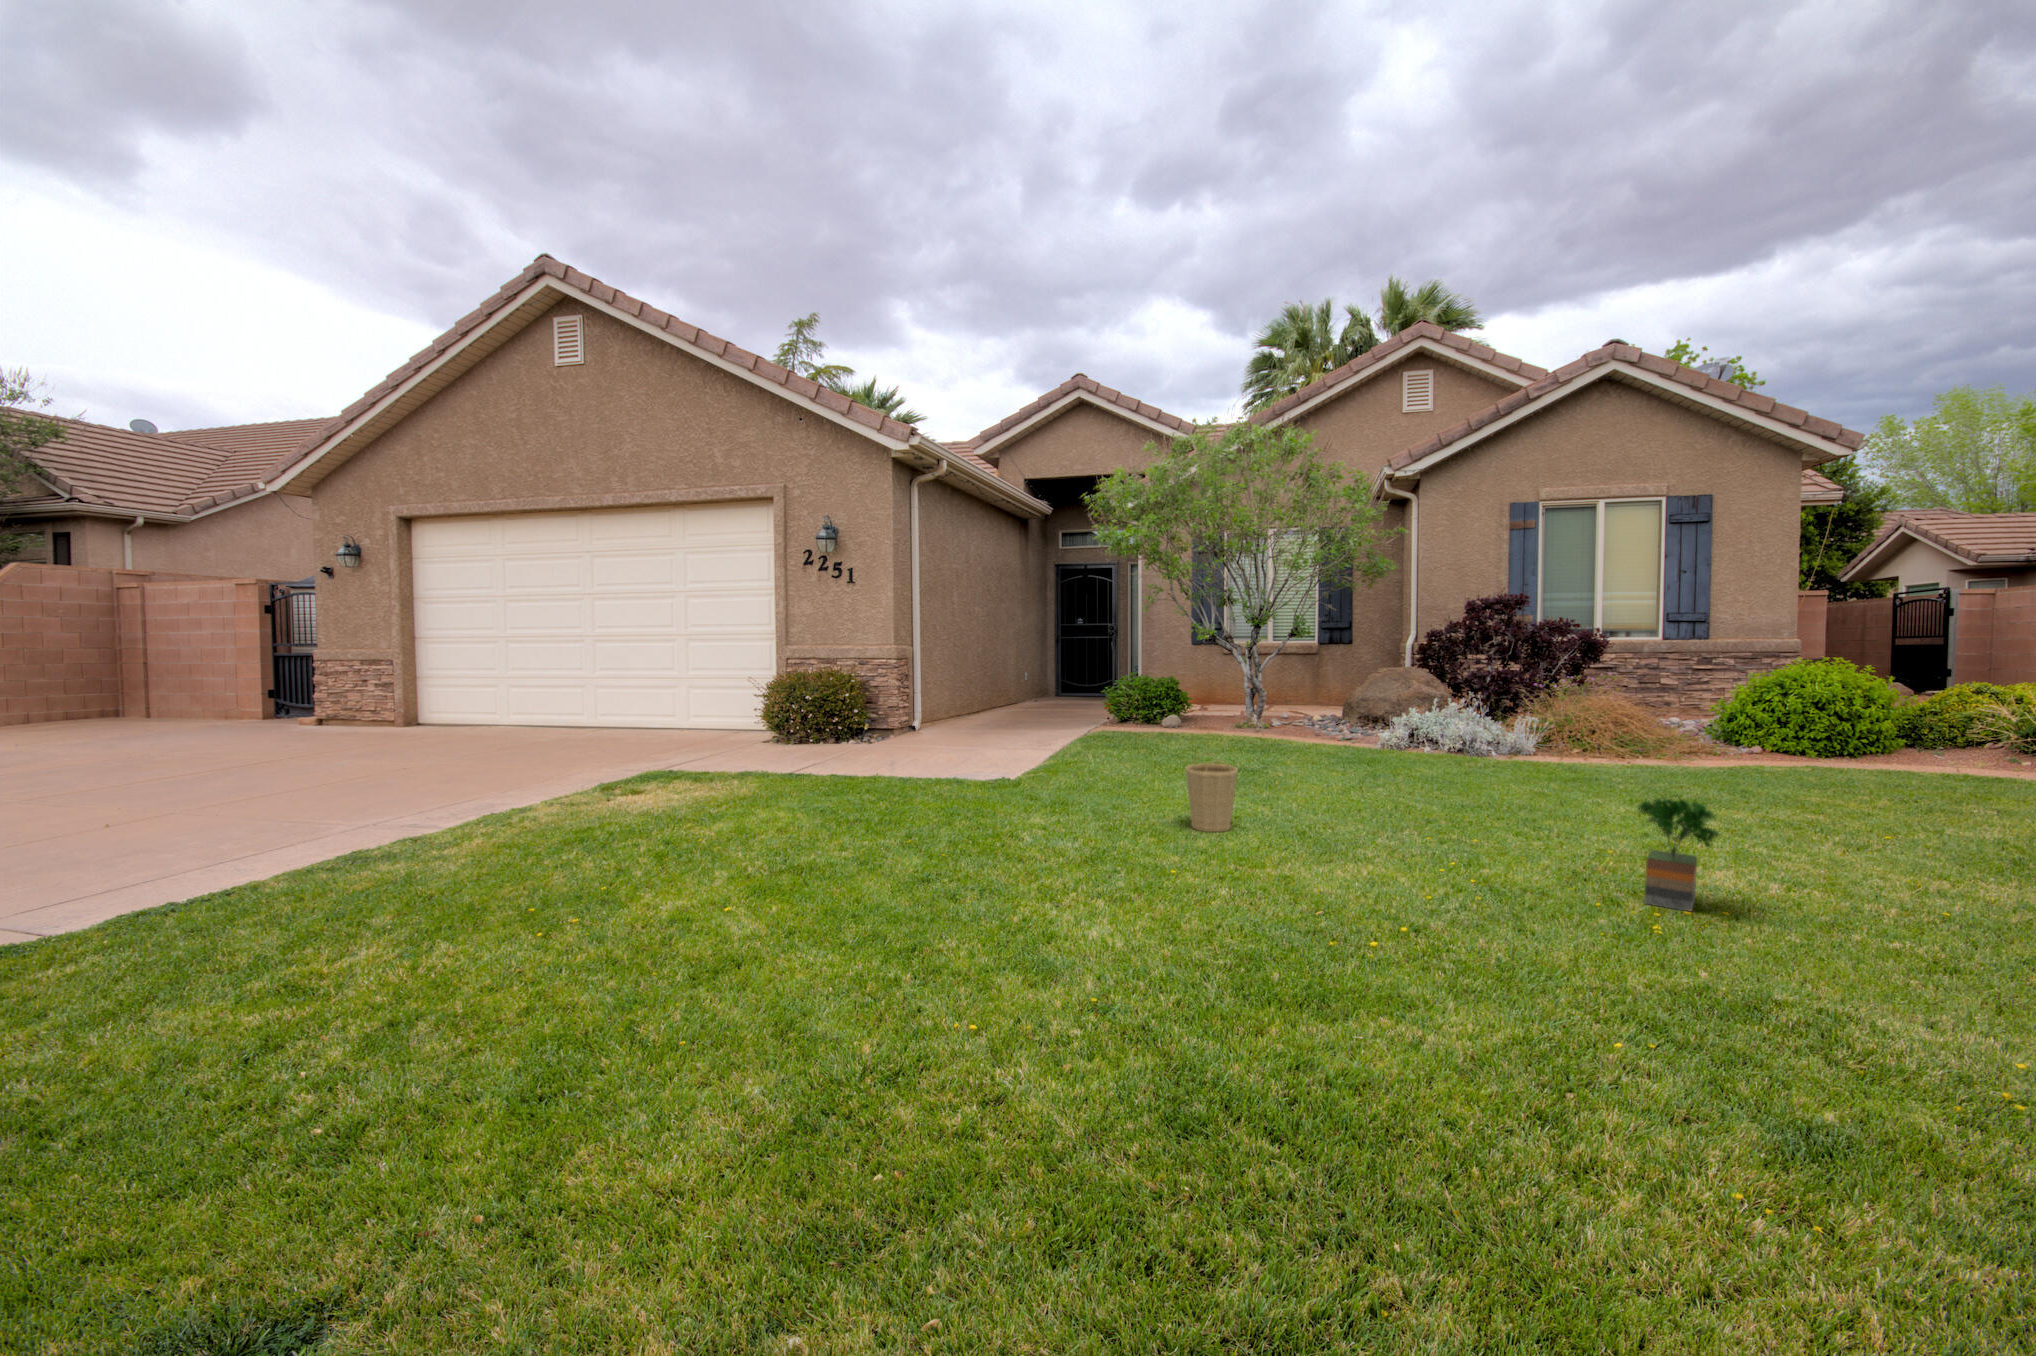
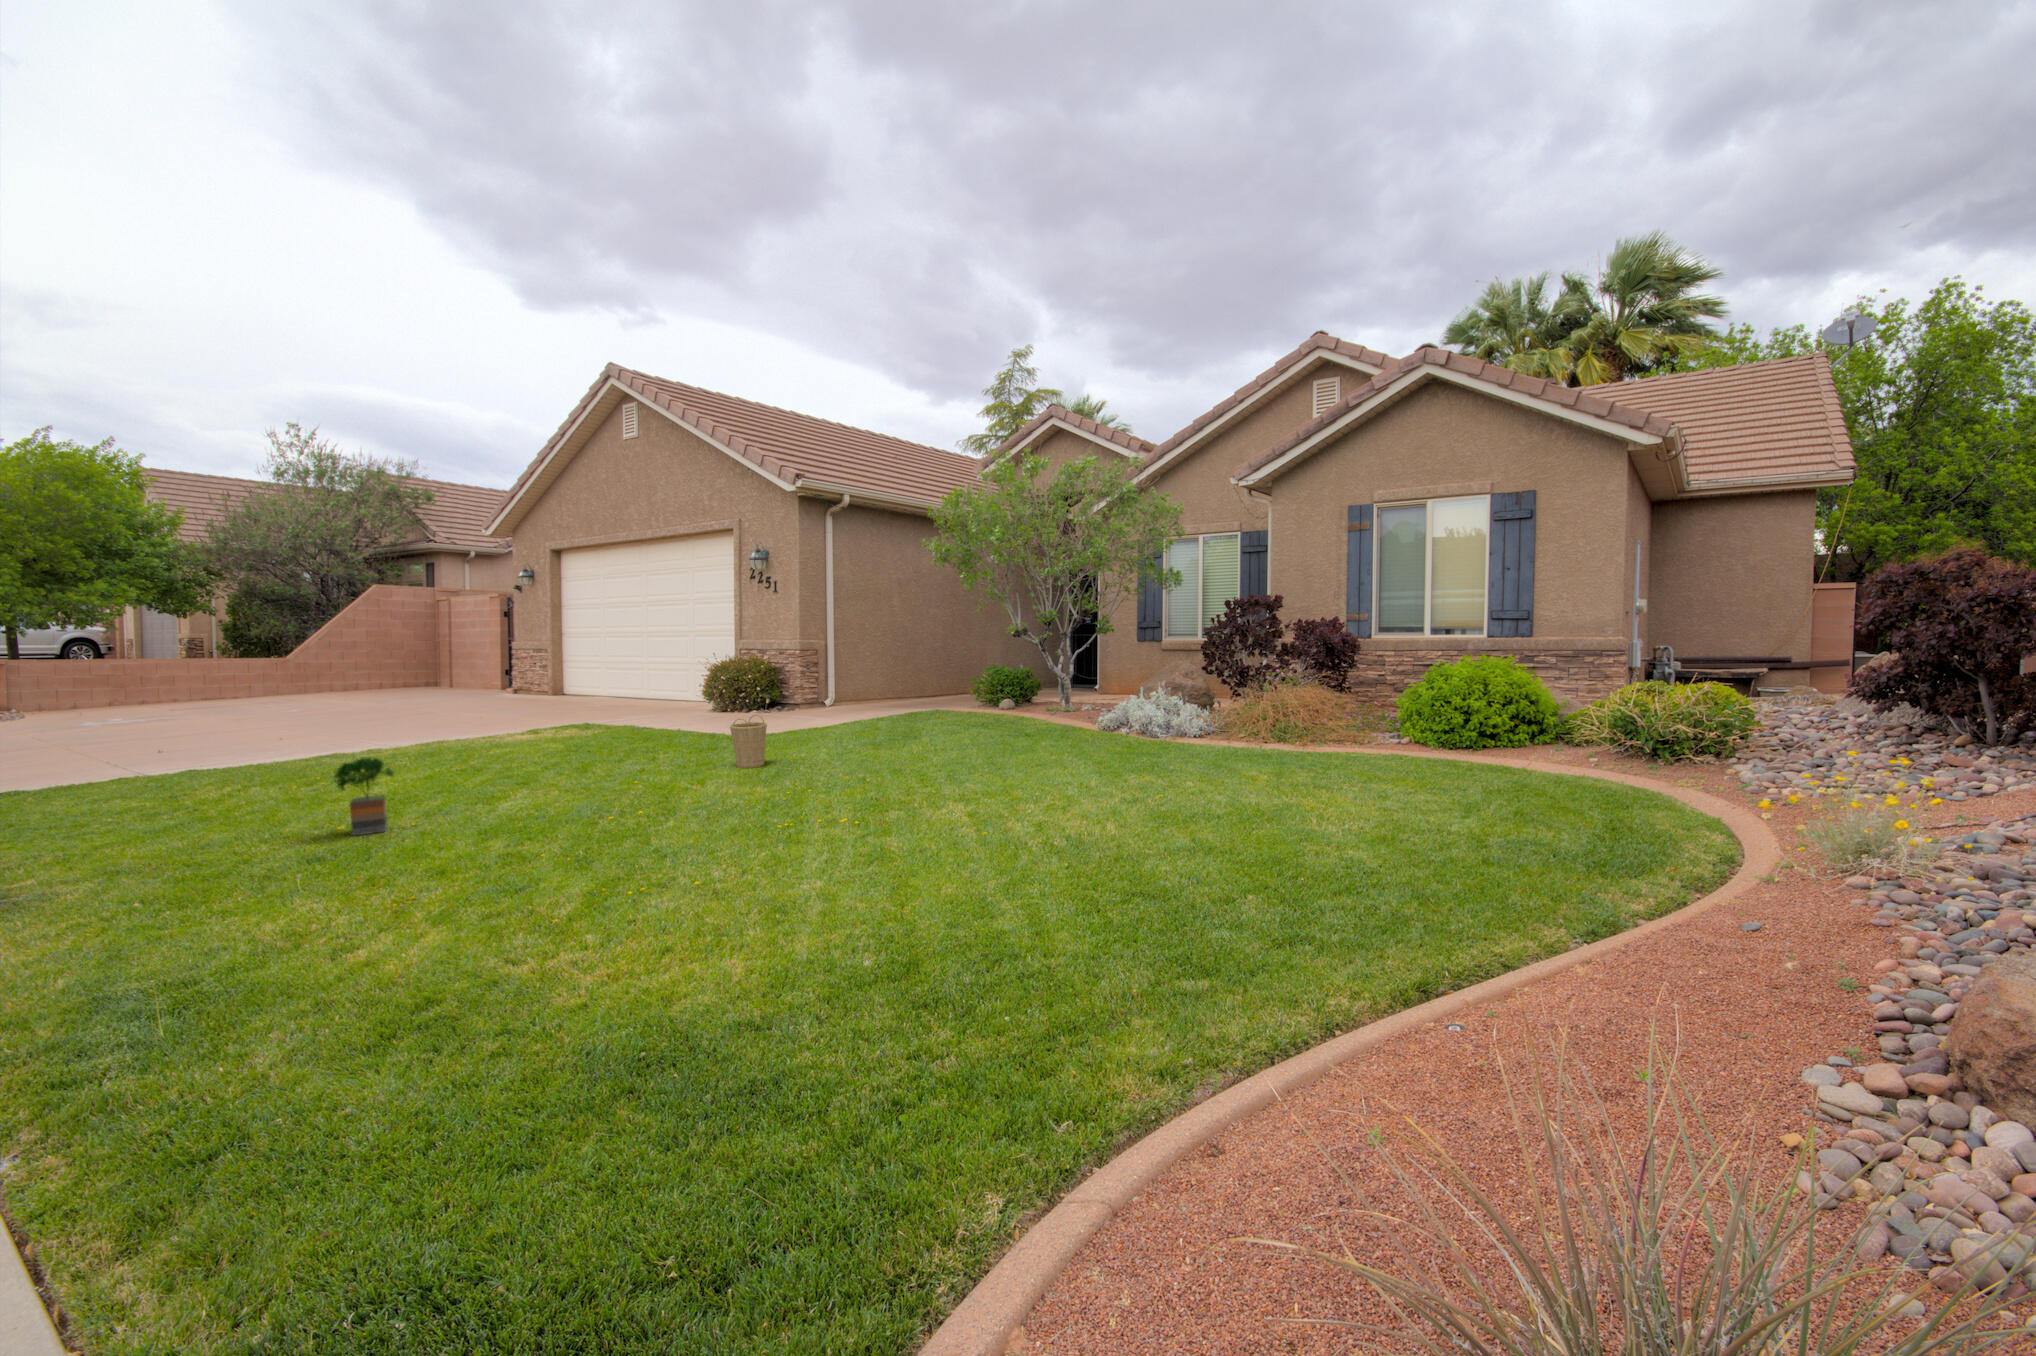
potted tree: present [1638,798,1719,912] -> present [334,757,394,836]

